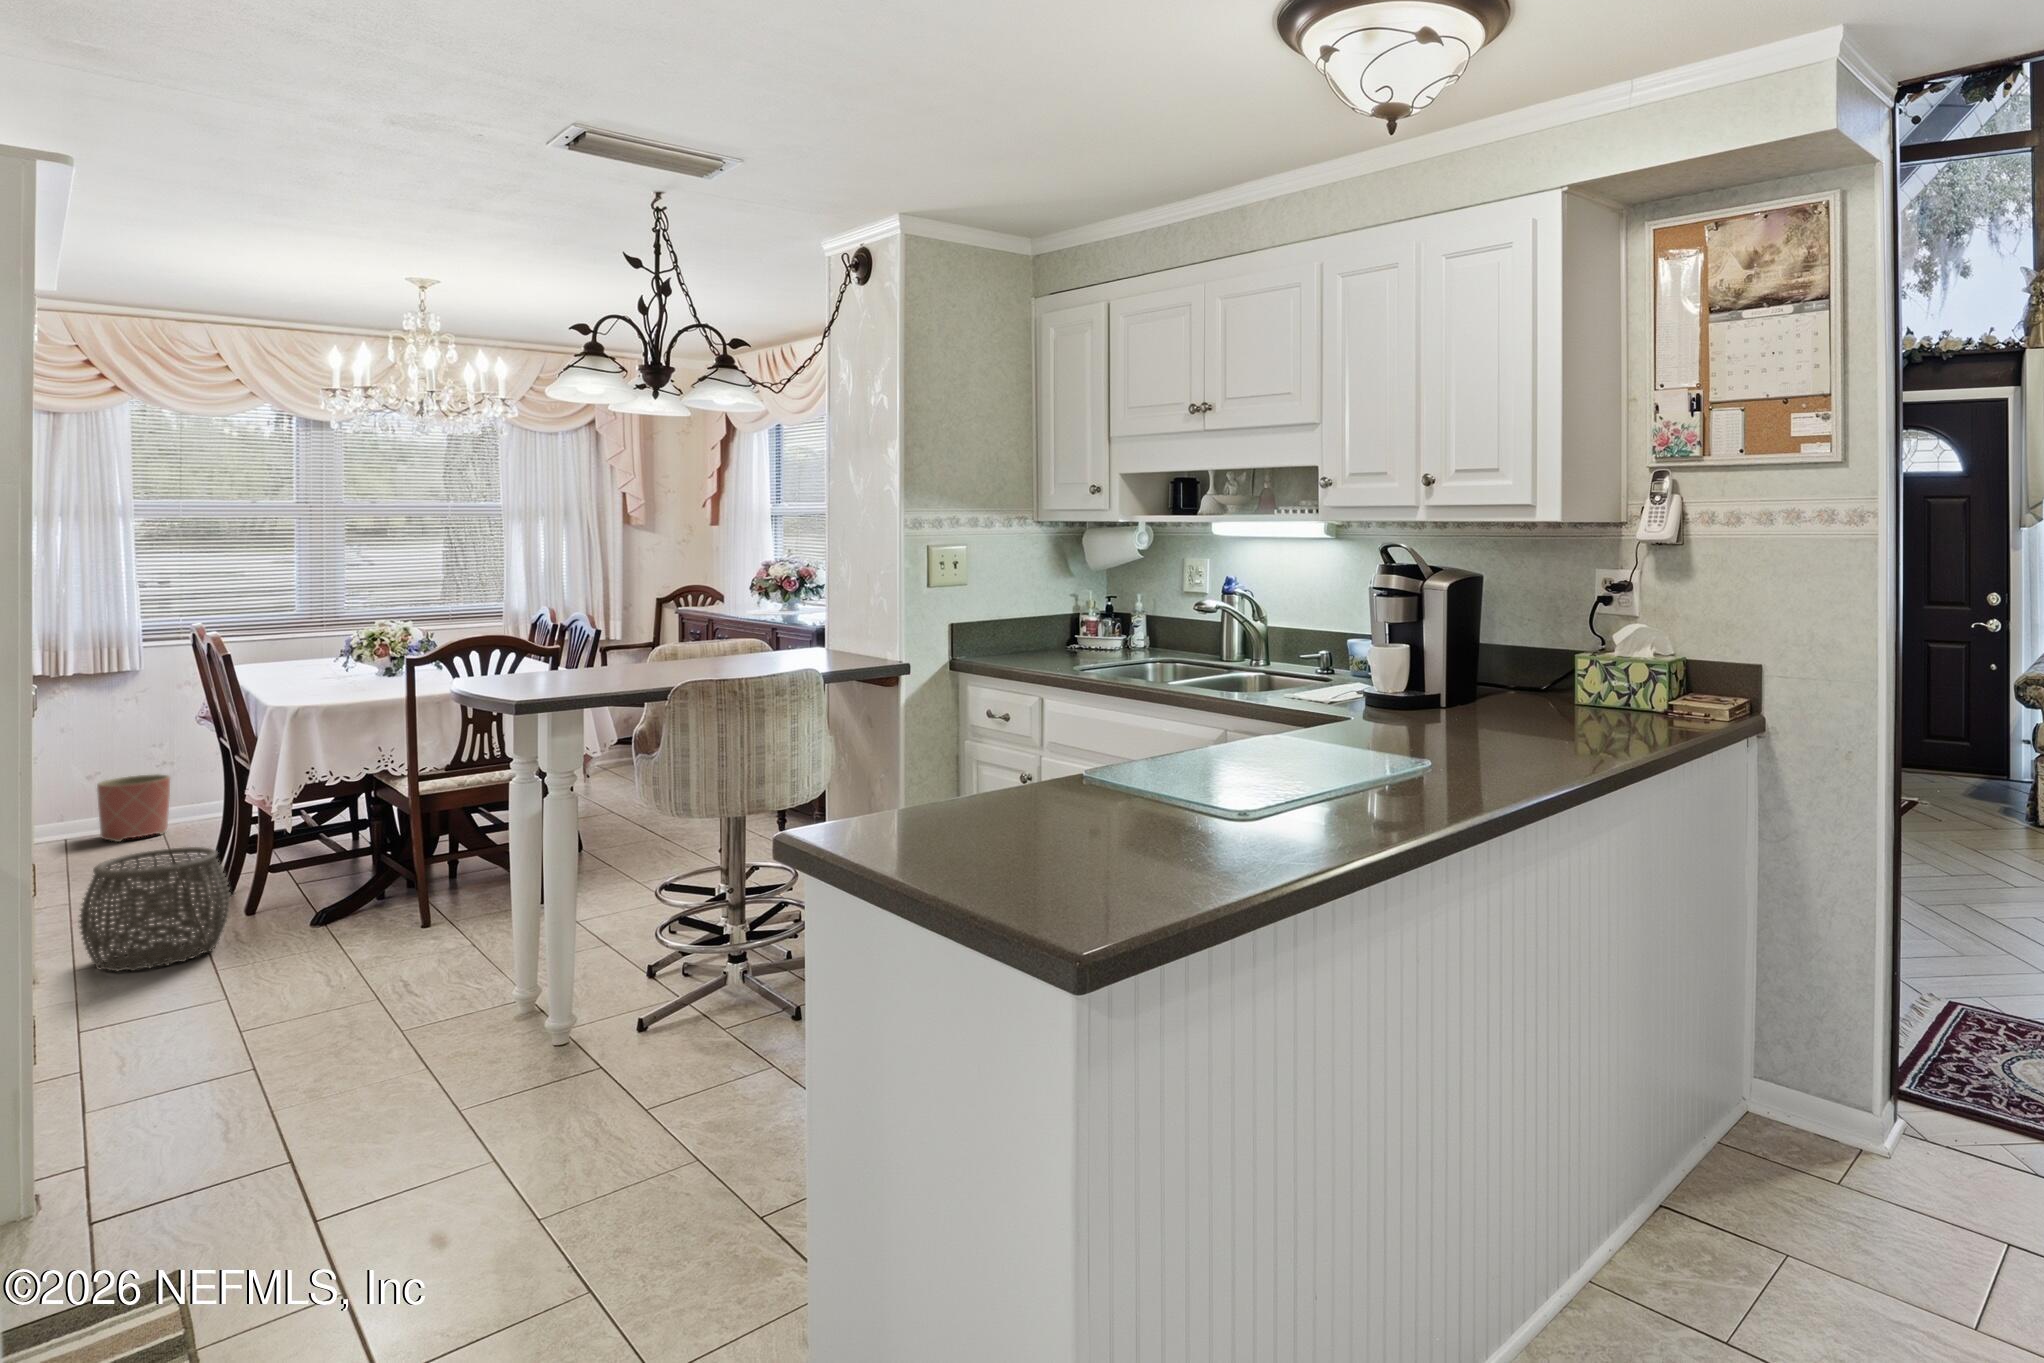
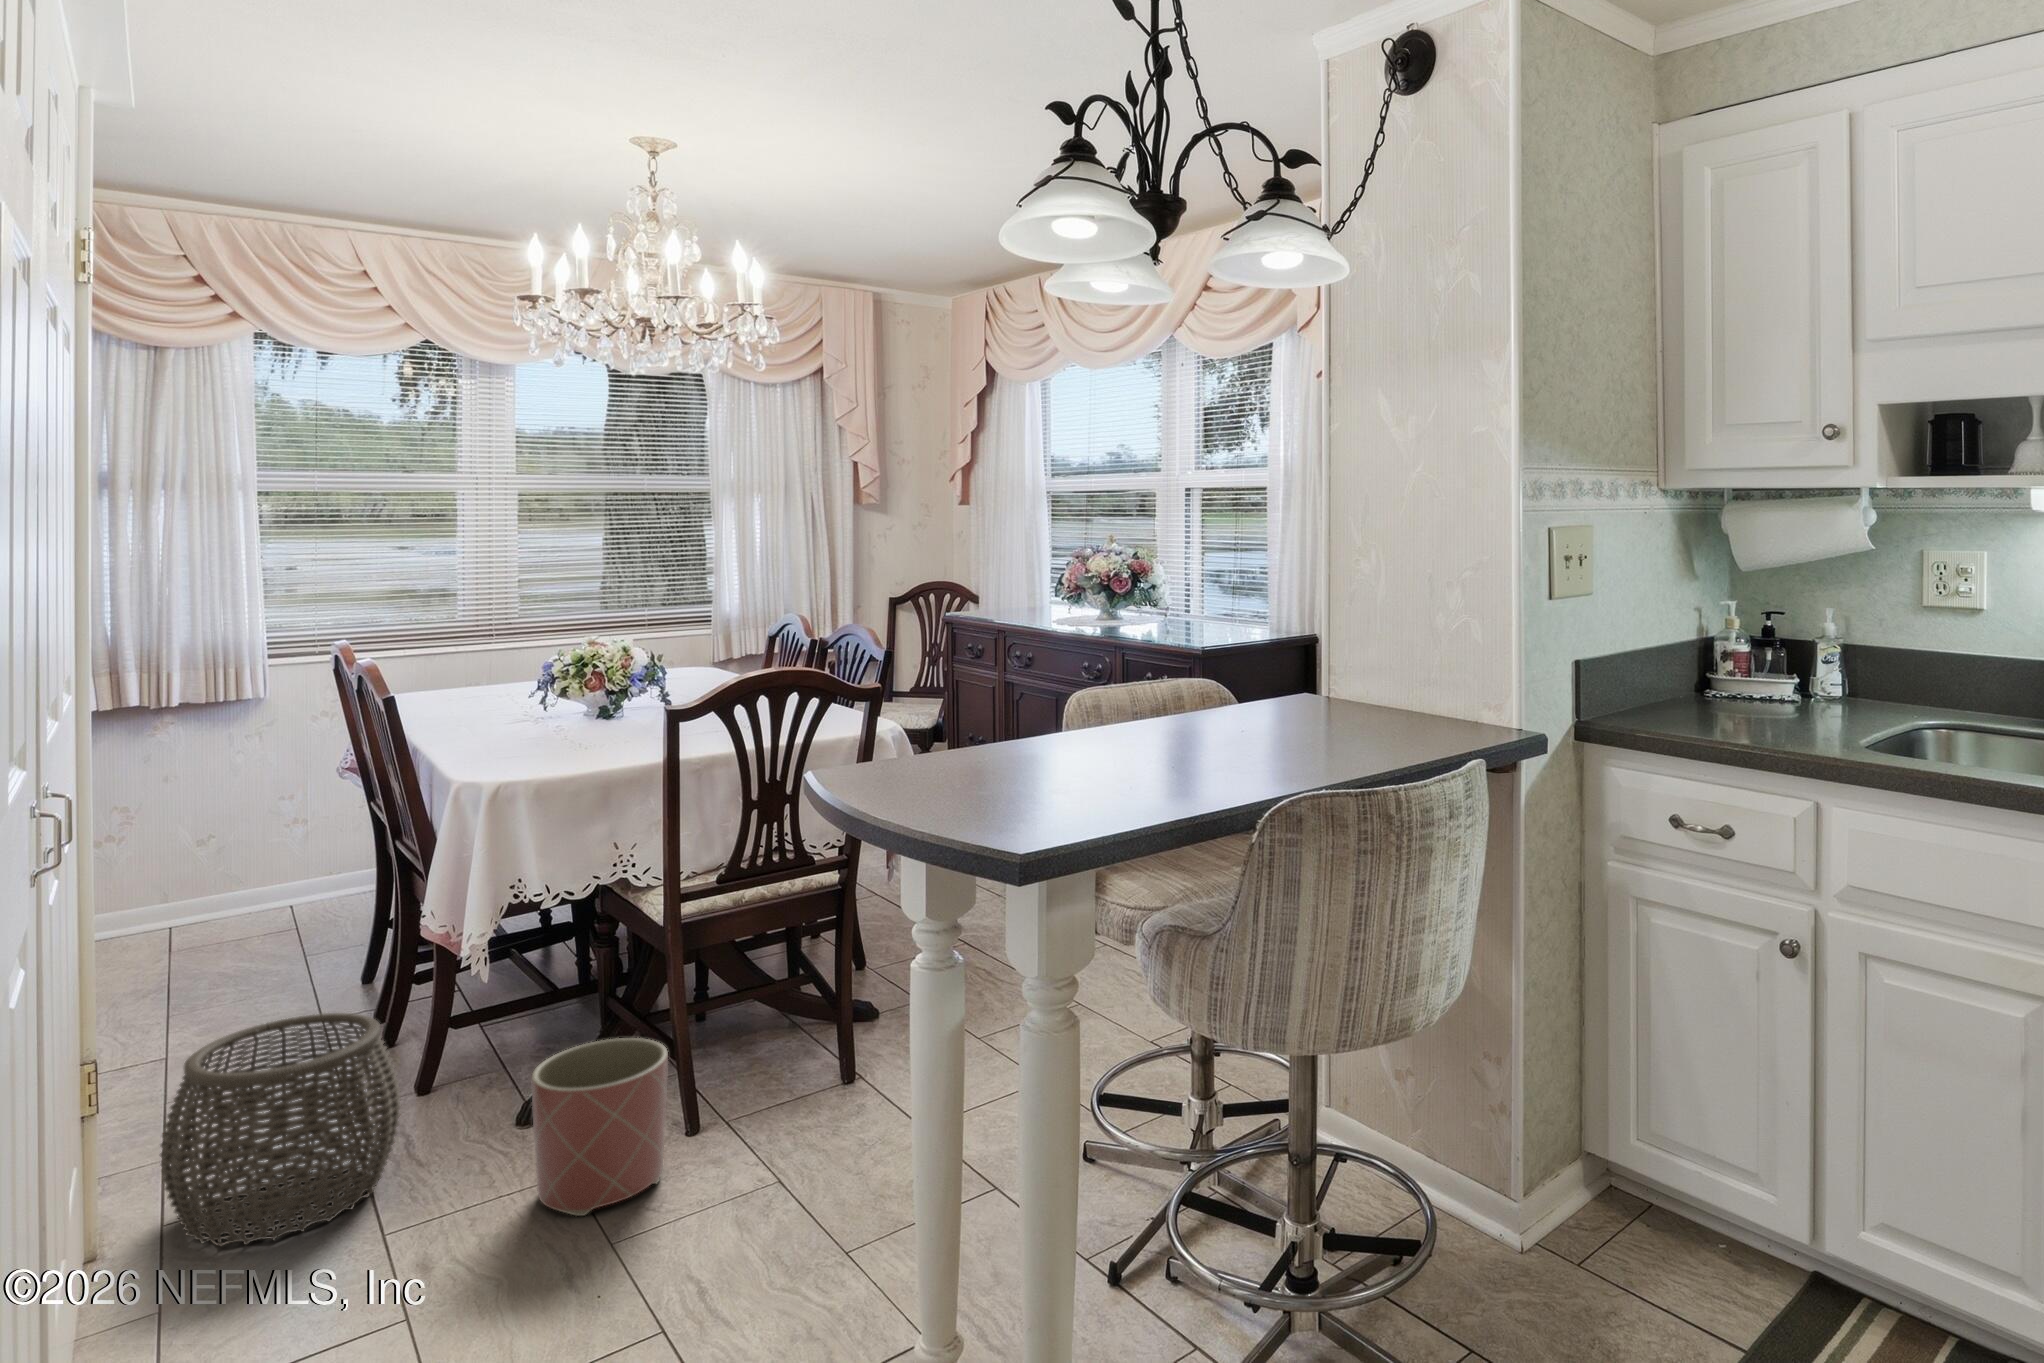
planter: present [97,774,170,842] -> present [531,1038,668,1216]

